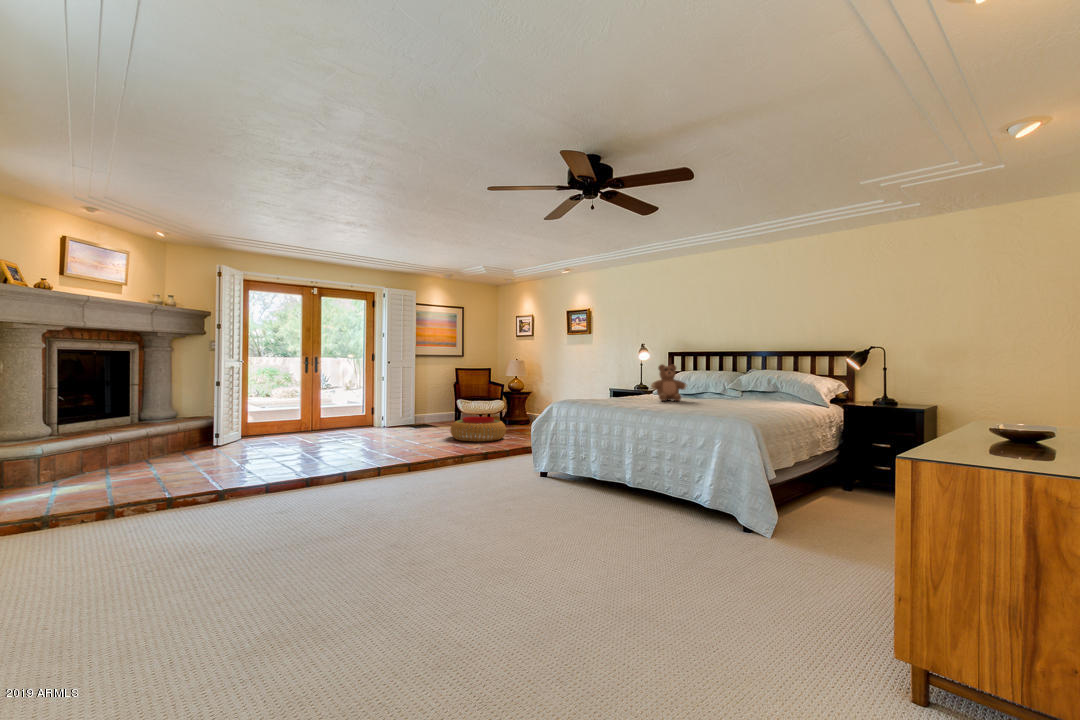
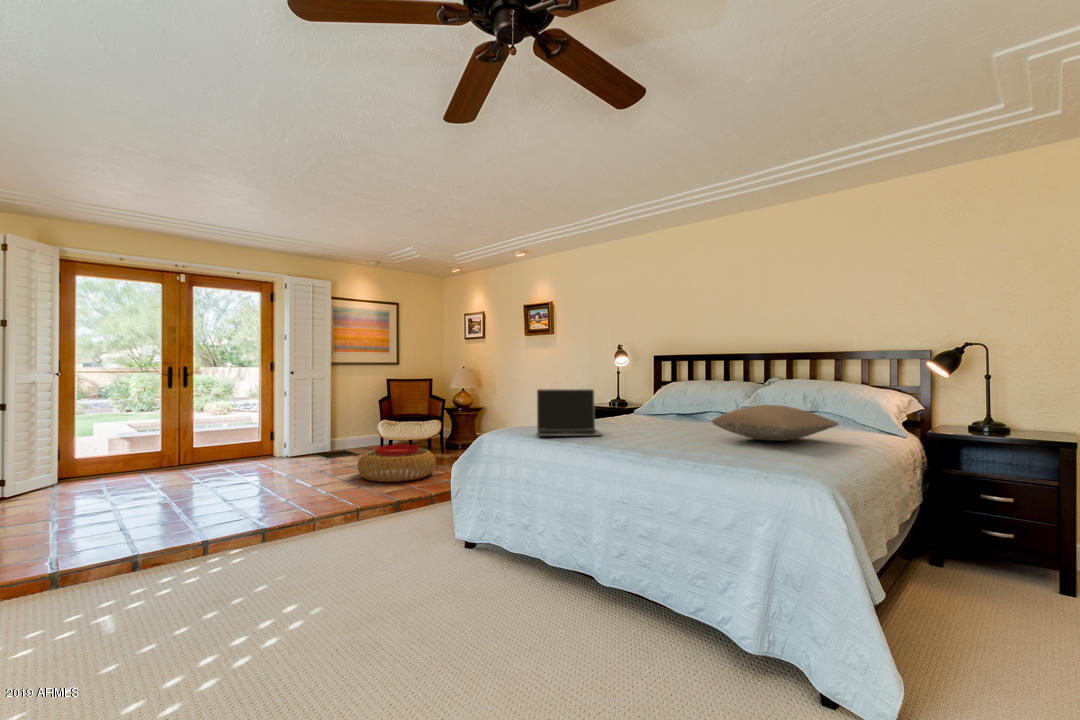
teddy bear: present [651,364,687,401] -> none [625,373,683,431]
laptop: none [593,374,636,403] -> present [537,389,602,436]
pillow: none [704,384,779,405] -> present [712,405,839,441]

